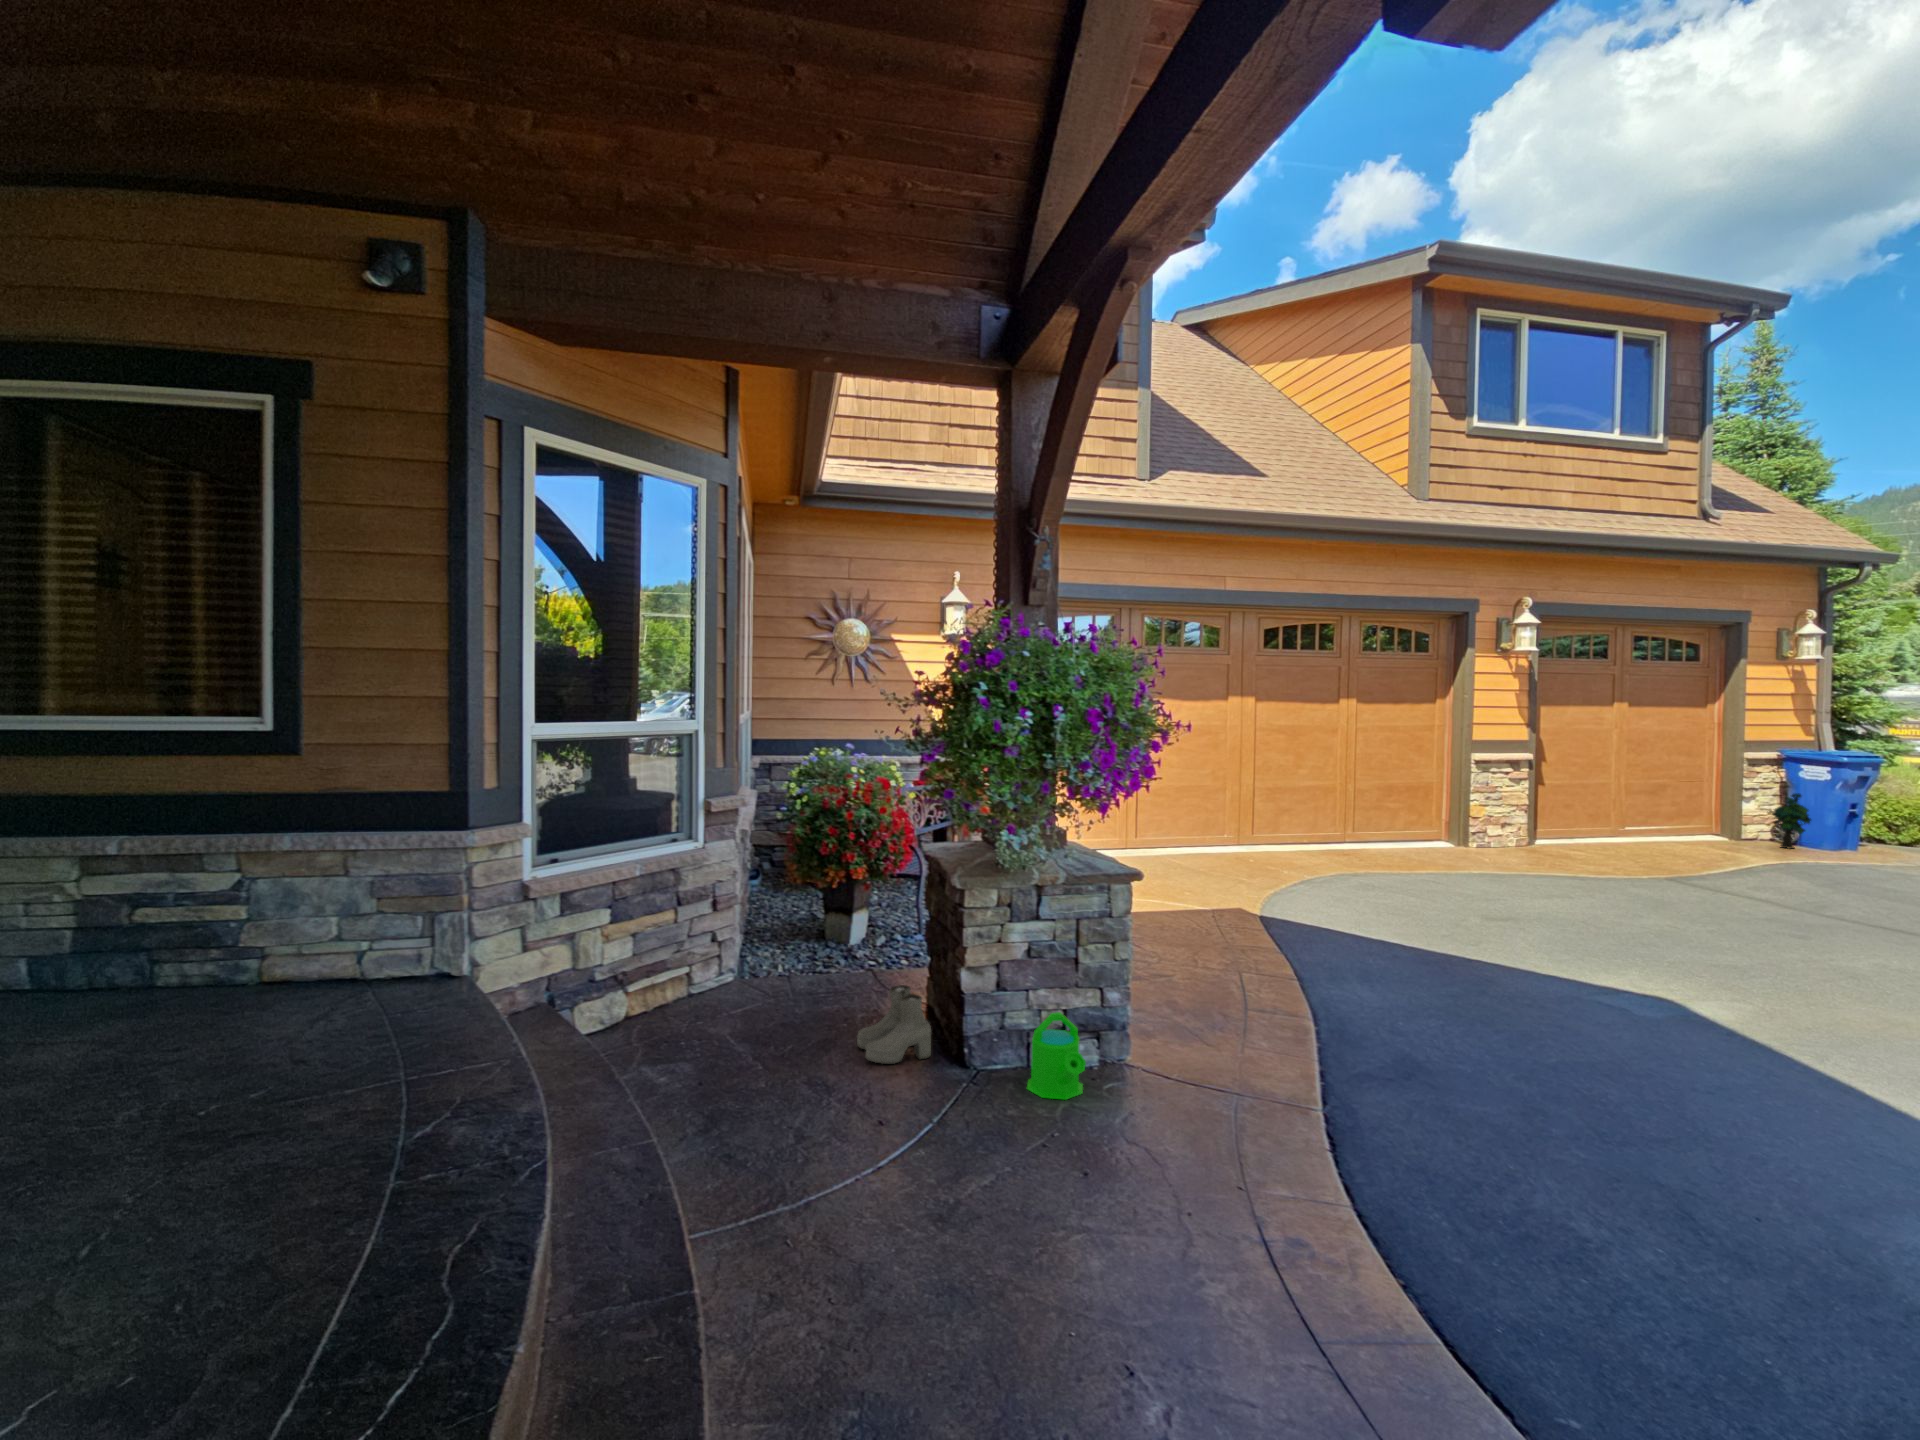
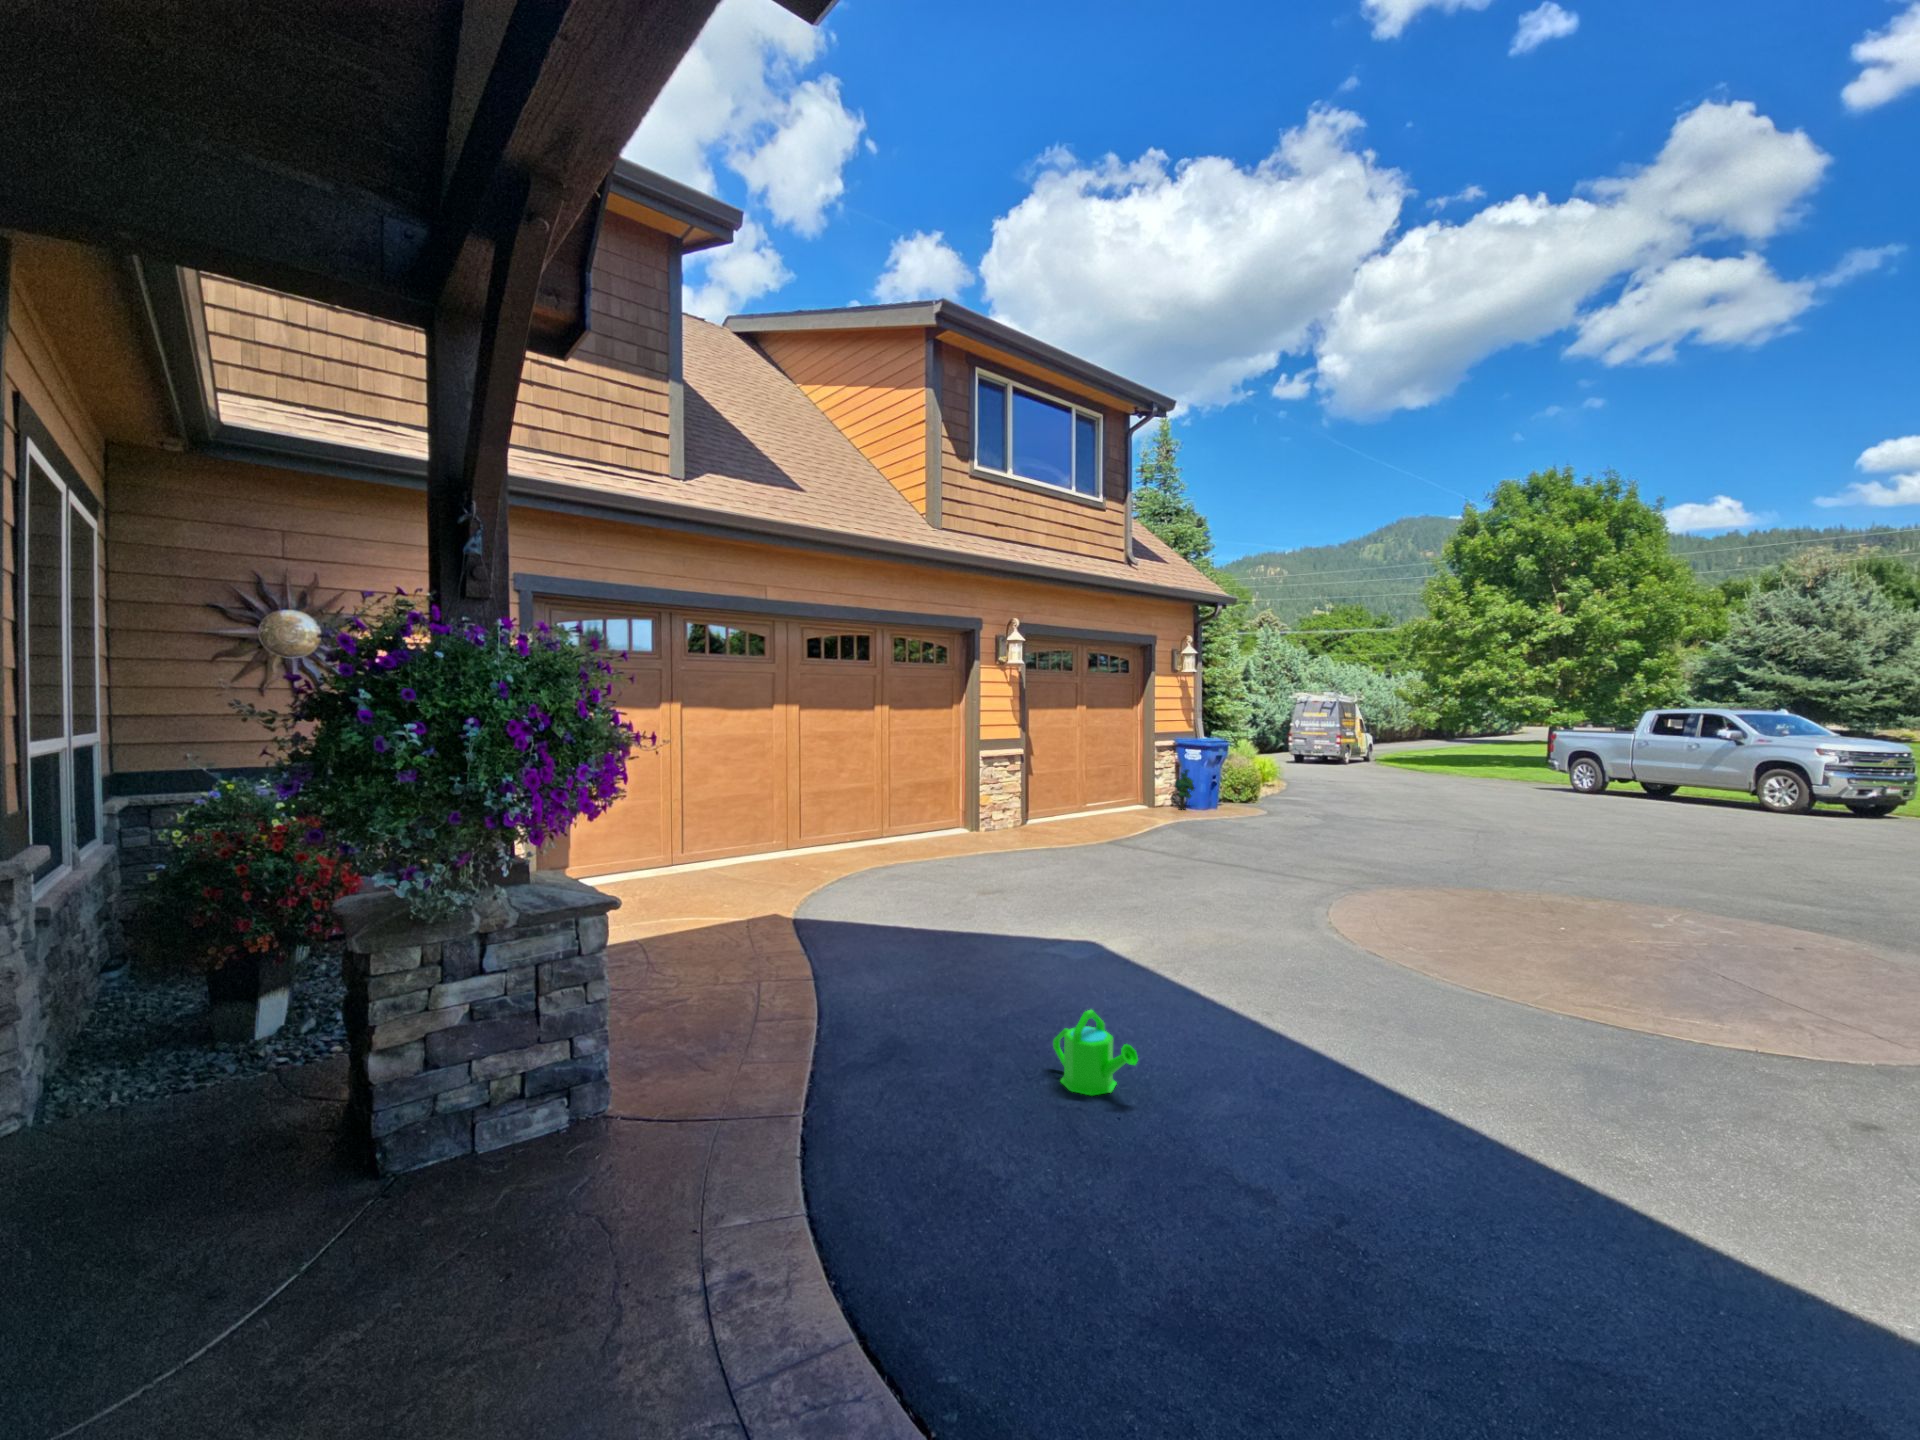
boots: present [857,985,931,1064] -> none [202,1086,327,1209]
watering can: present [1027,1012,1086,1100] -> present [1053,1009,1138,1095]

